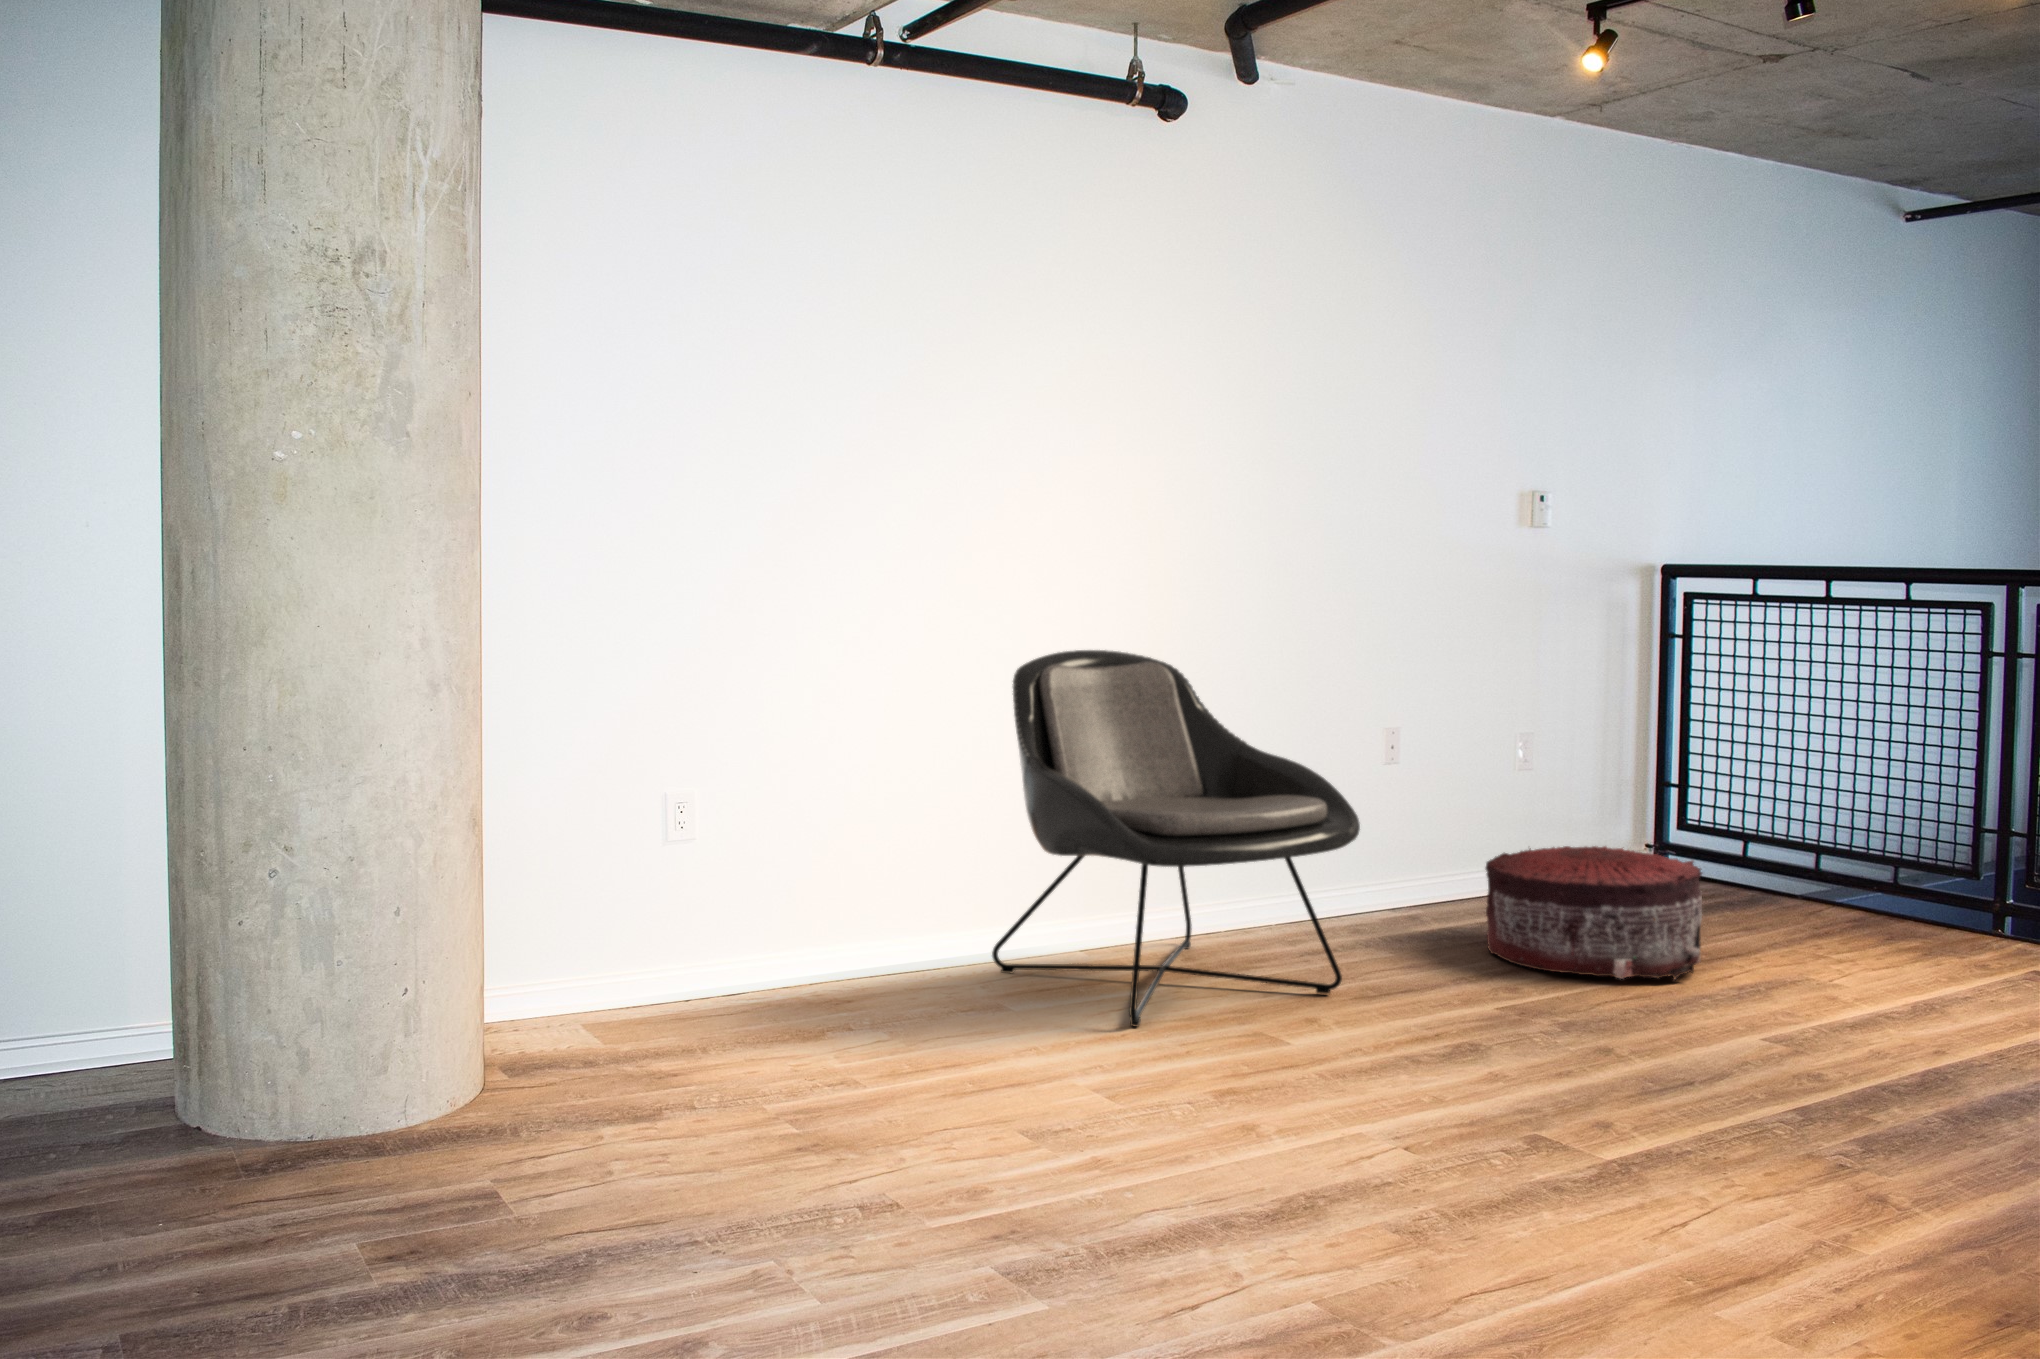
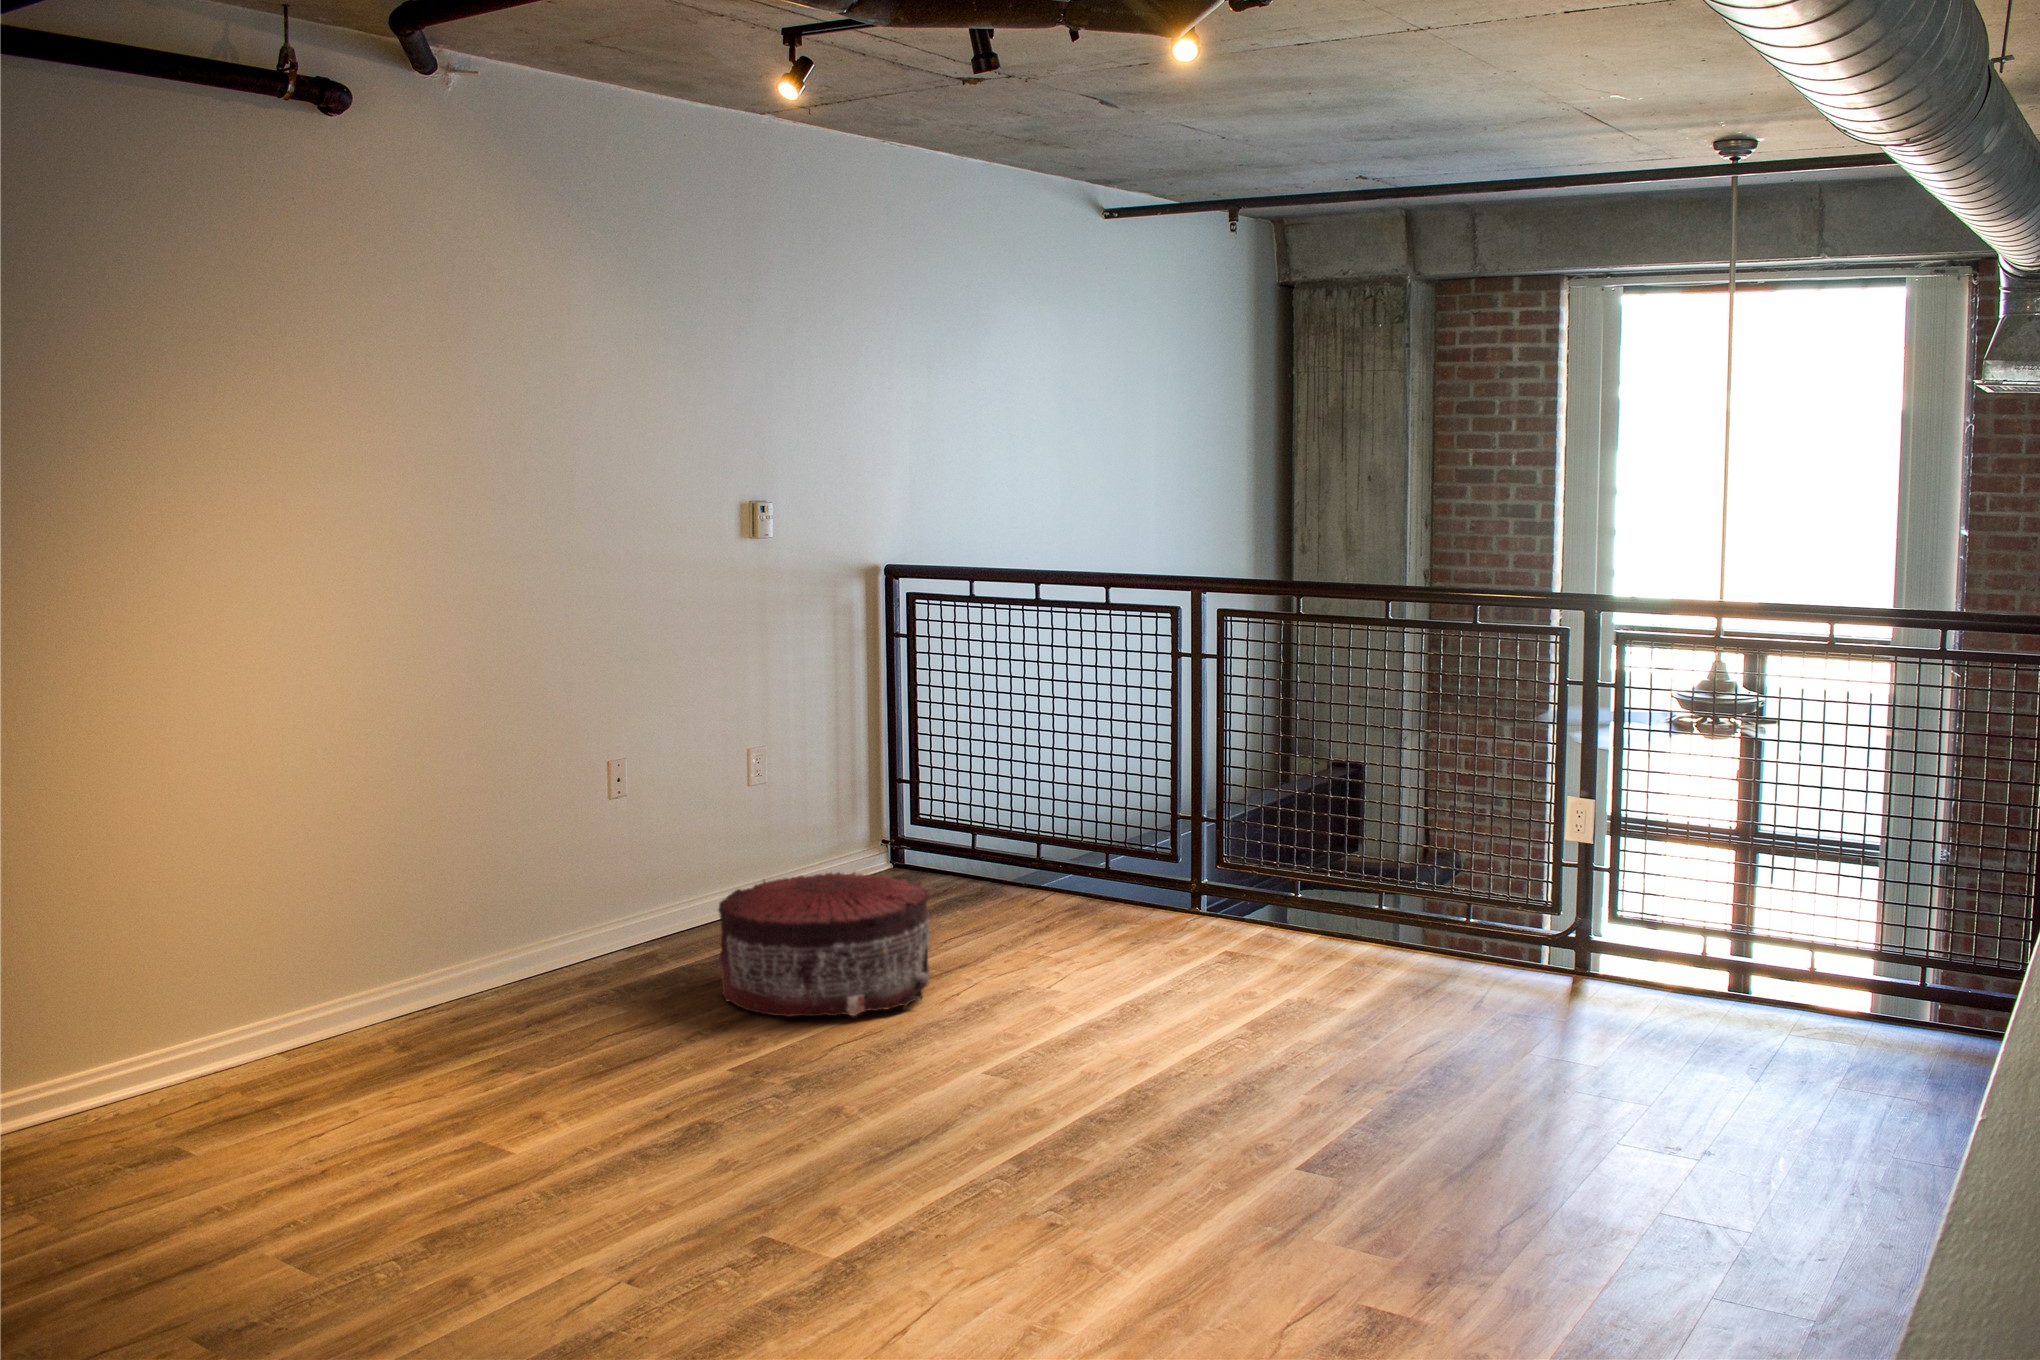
lounge chair: present [992,650,1360,1027] -> none [111,701,577,1174]

